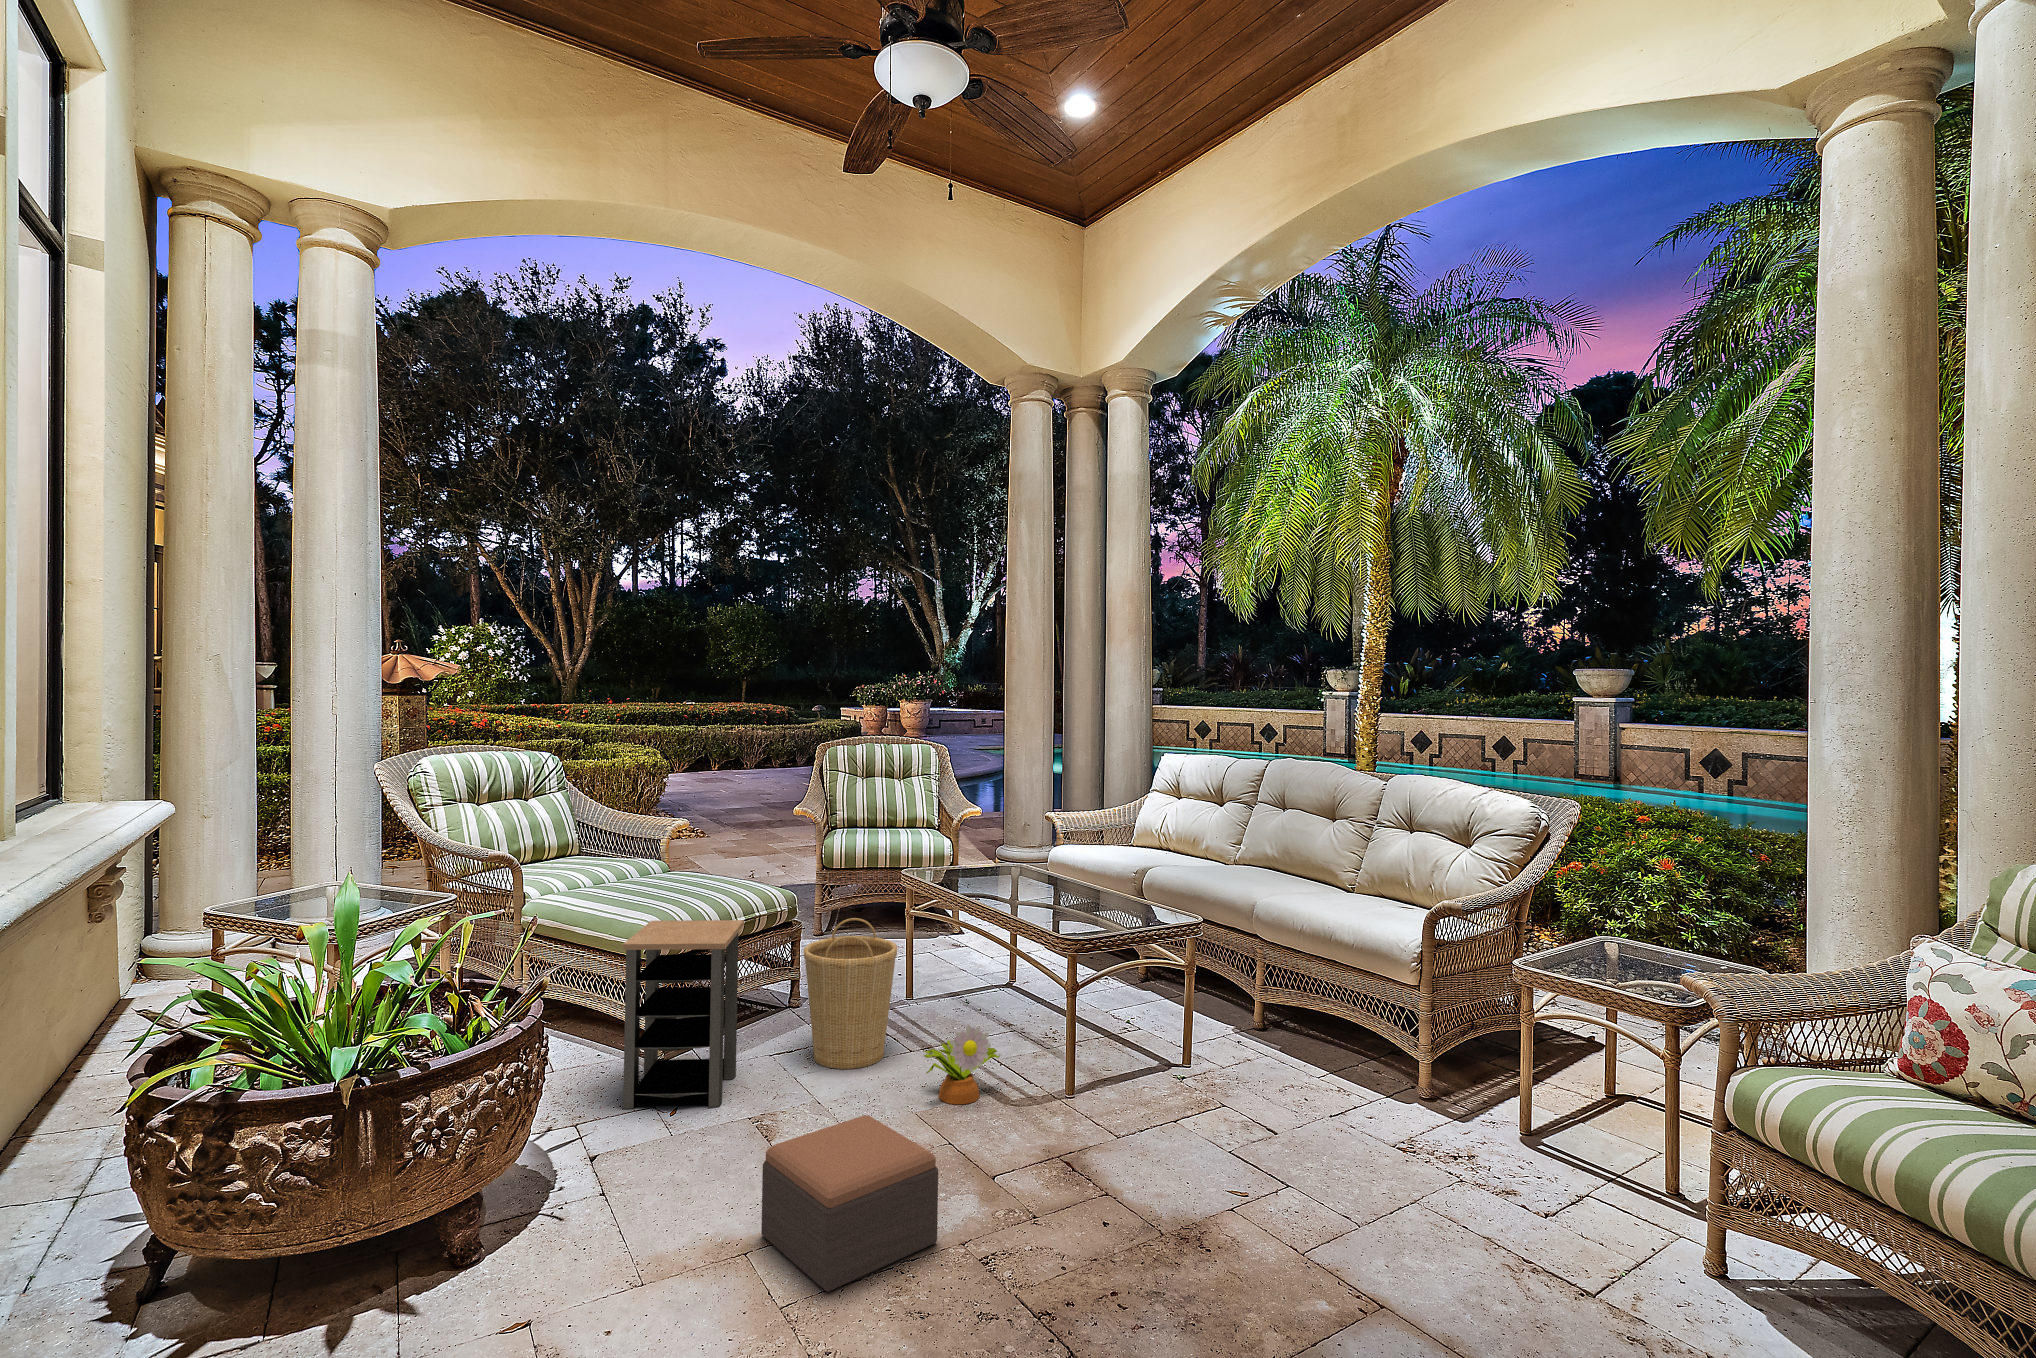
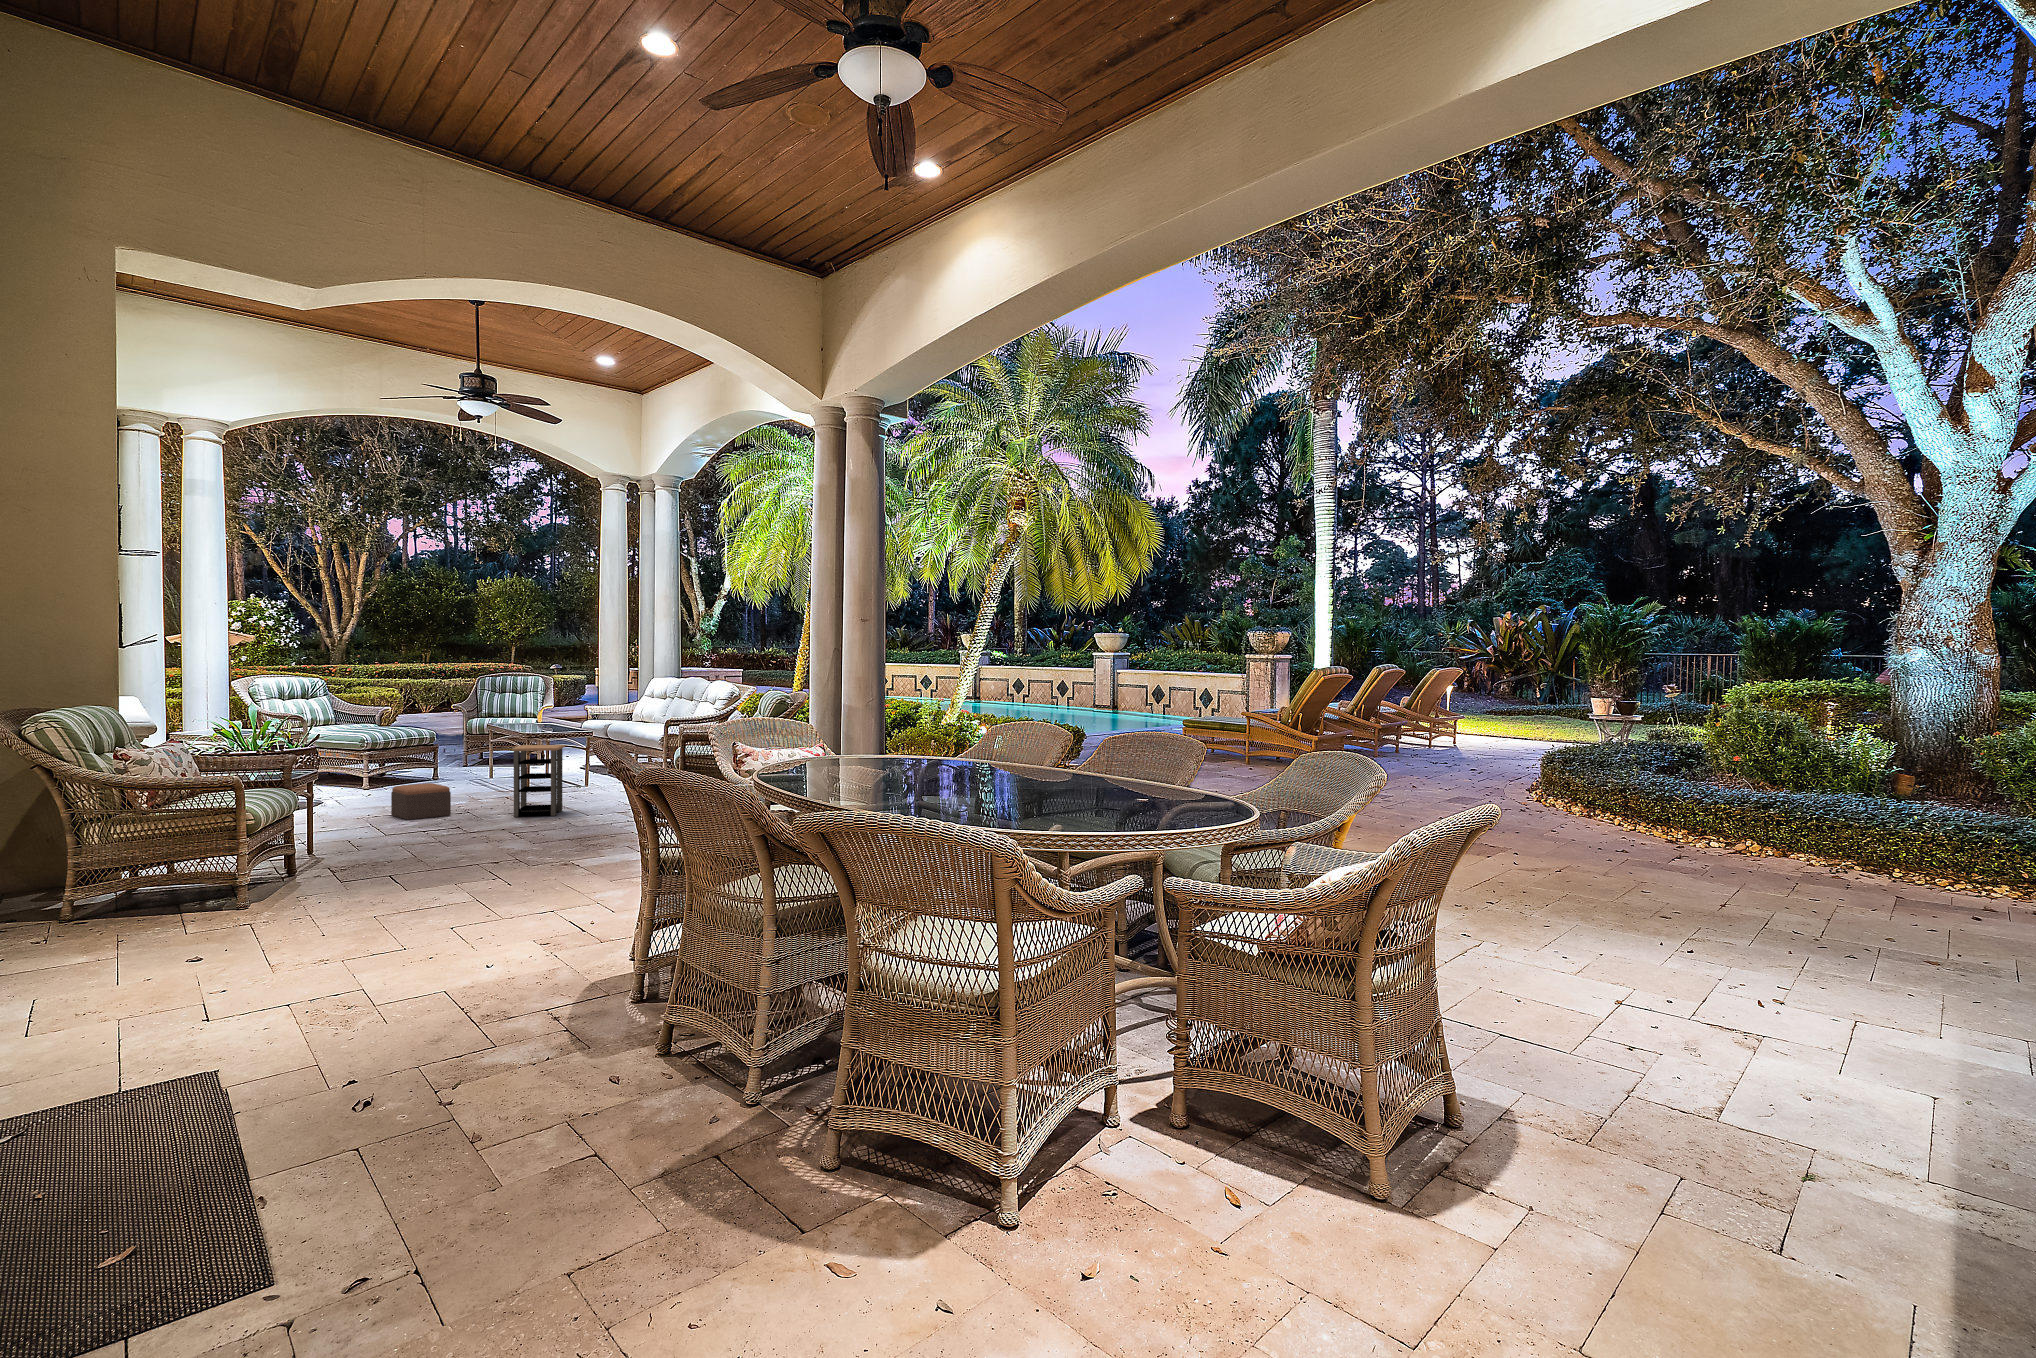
basket: present [804,918,897,1069] -> none [431,740,475,797]
side table: present [623,920,744,1109] -> present [512,745,565,817]
decorative plant: present [923,1025,1001,1104] -> none [474,770,510,801]

